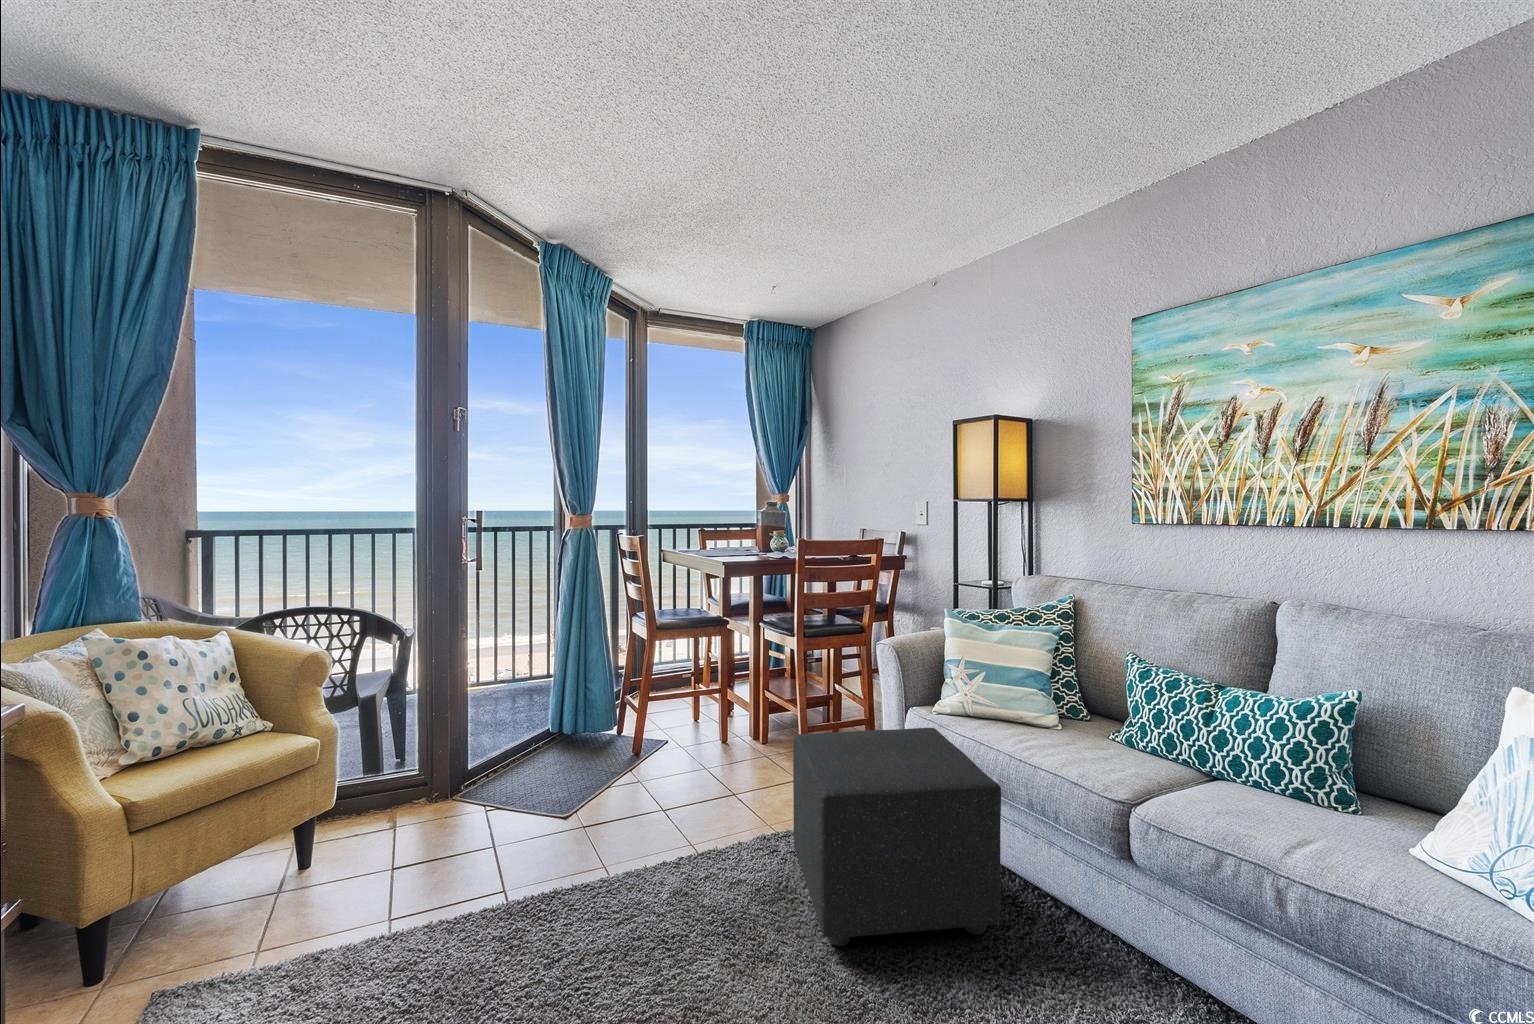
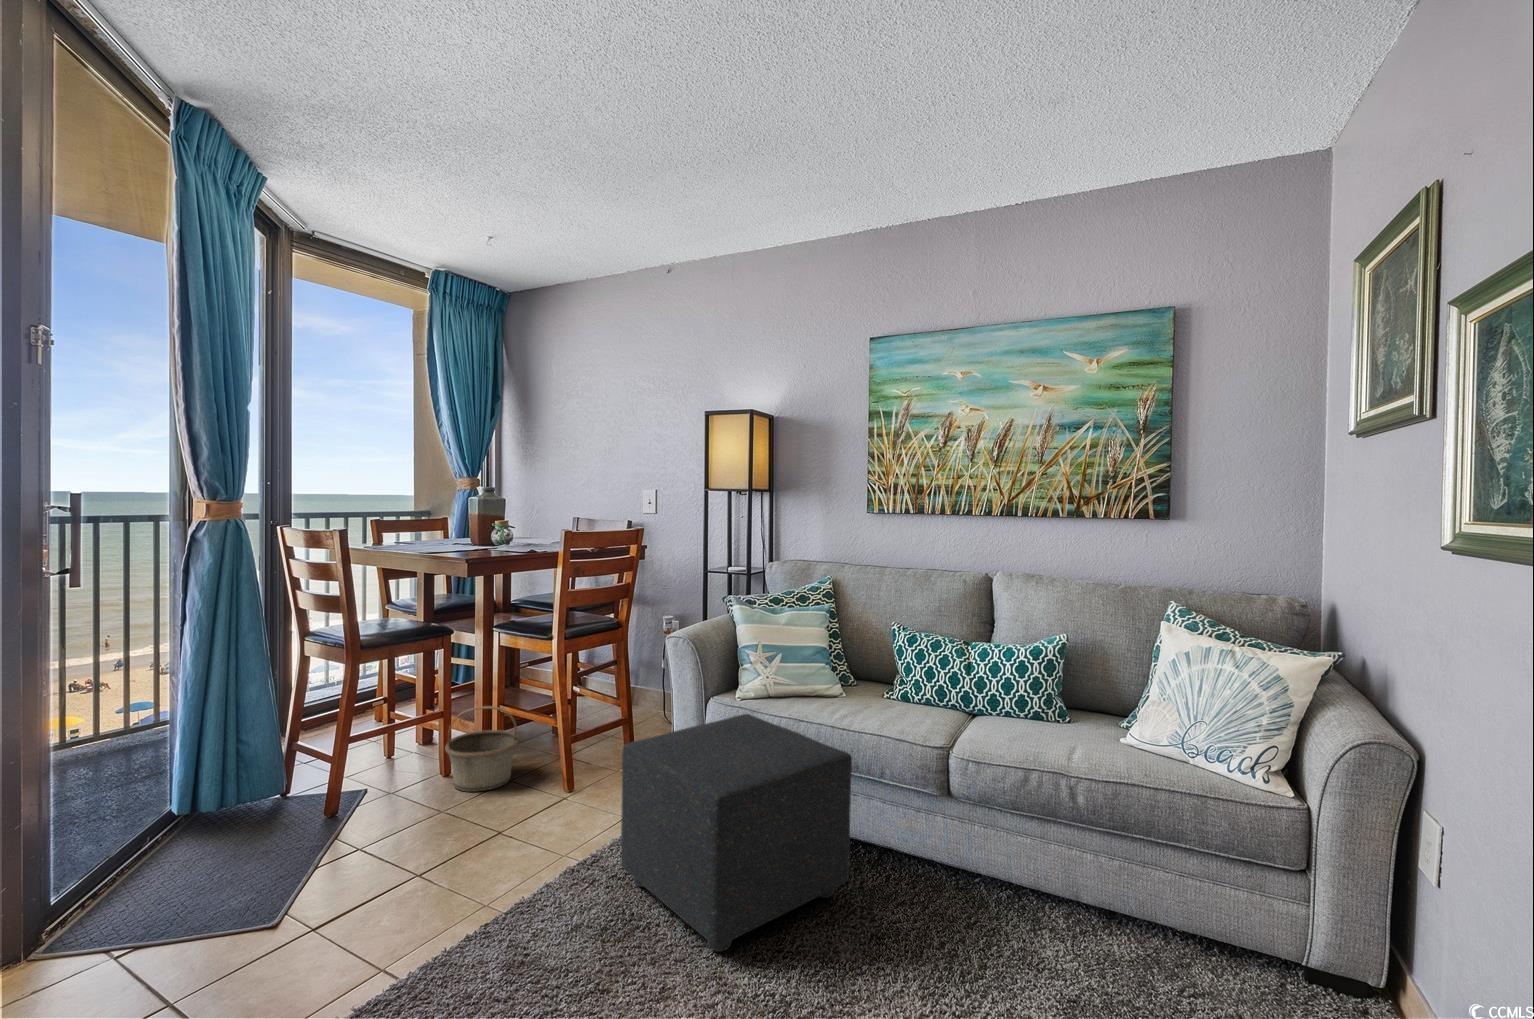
basket: none [716,688,775,760] -> present [445,706,519,792]

